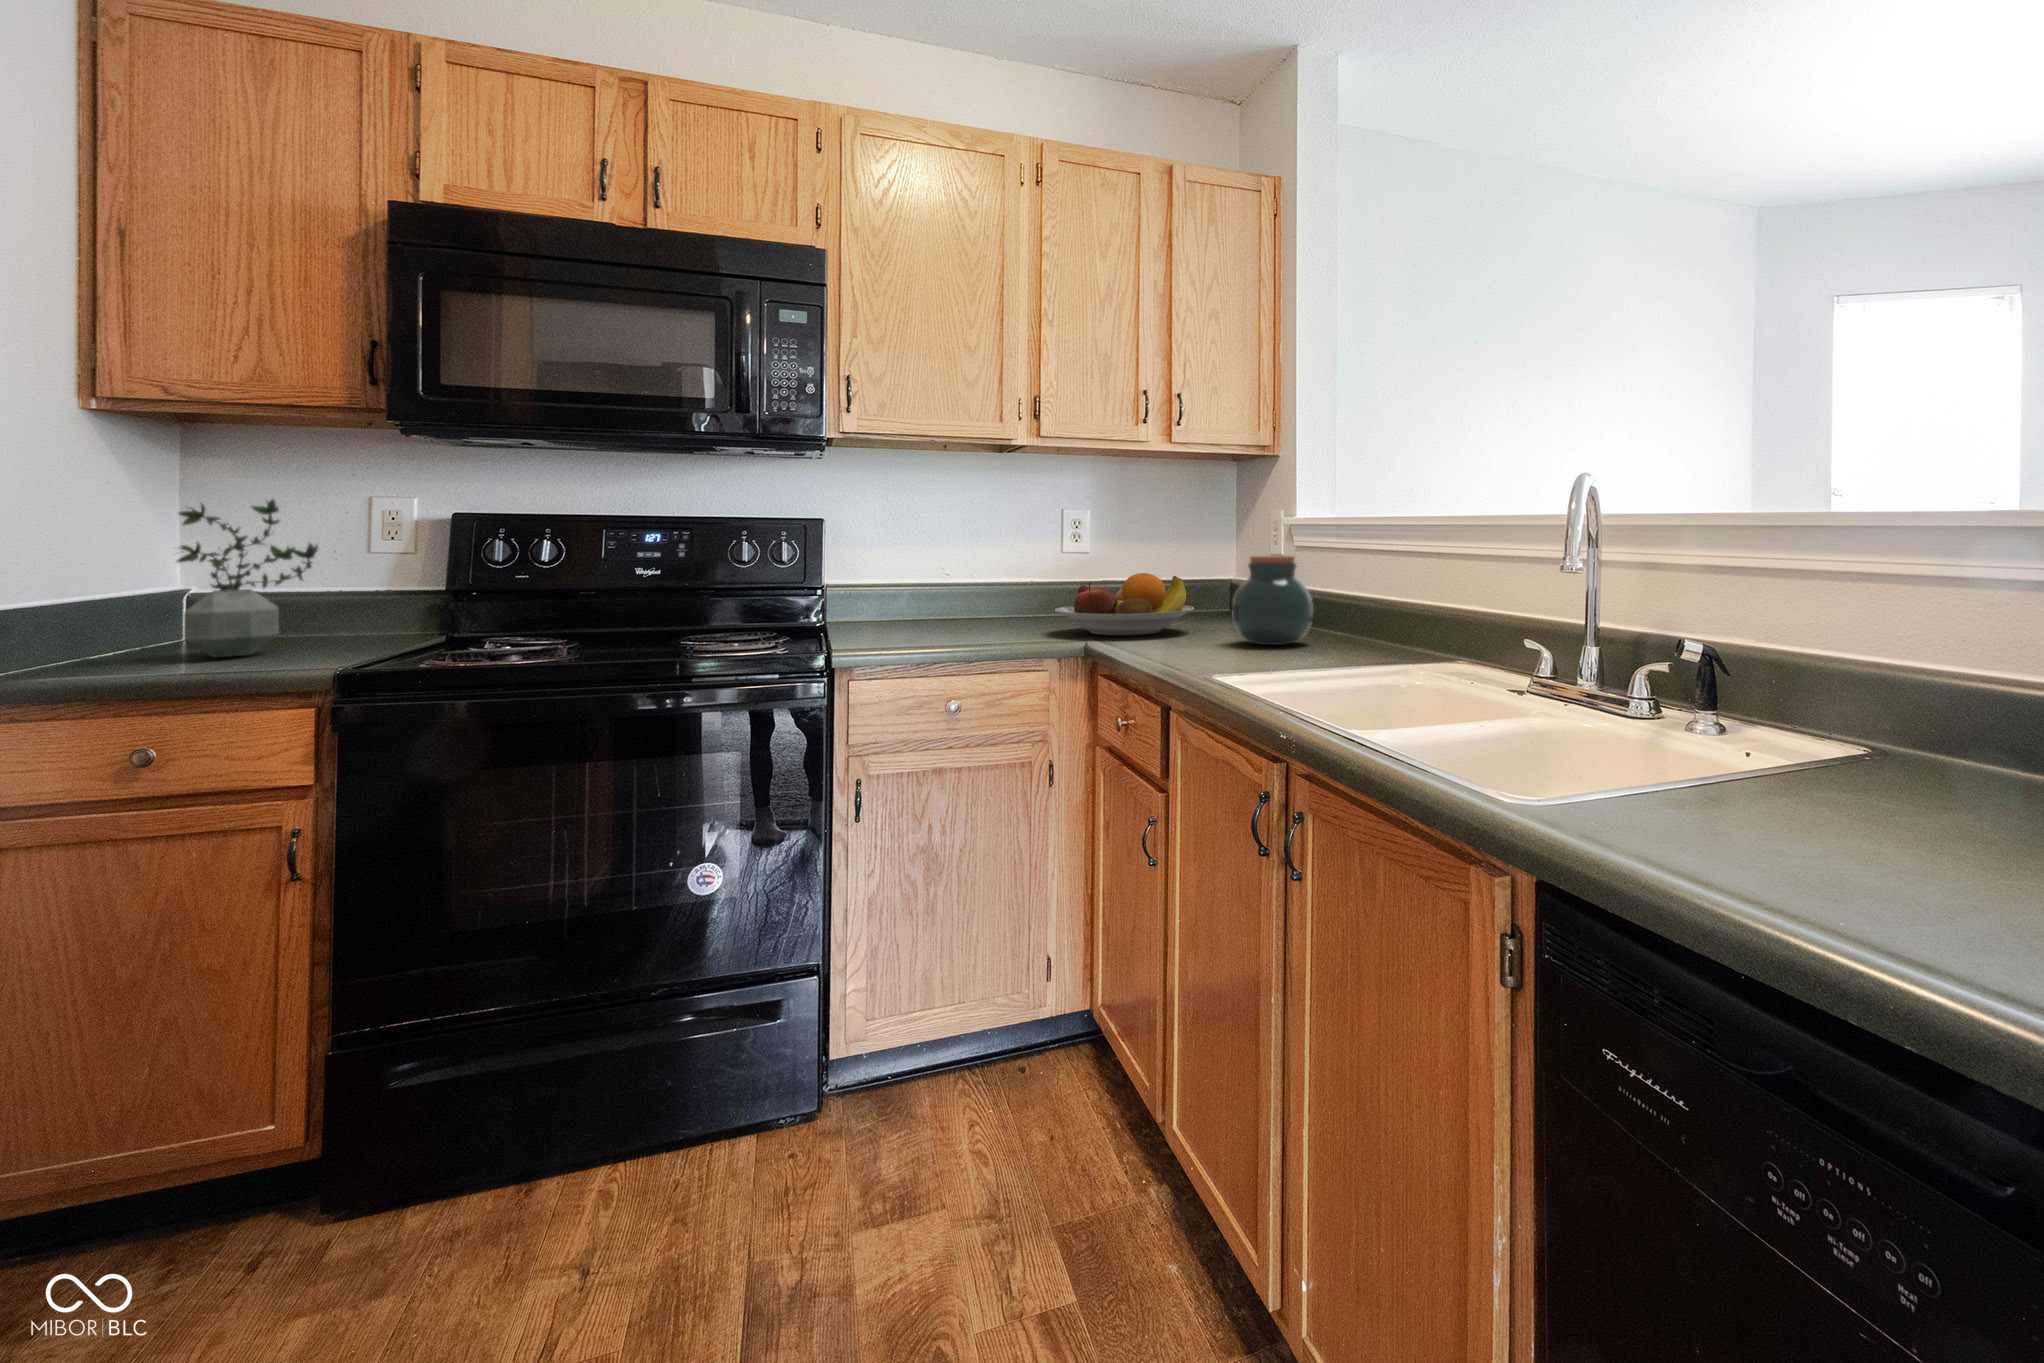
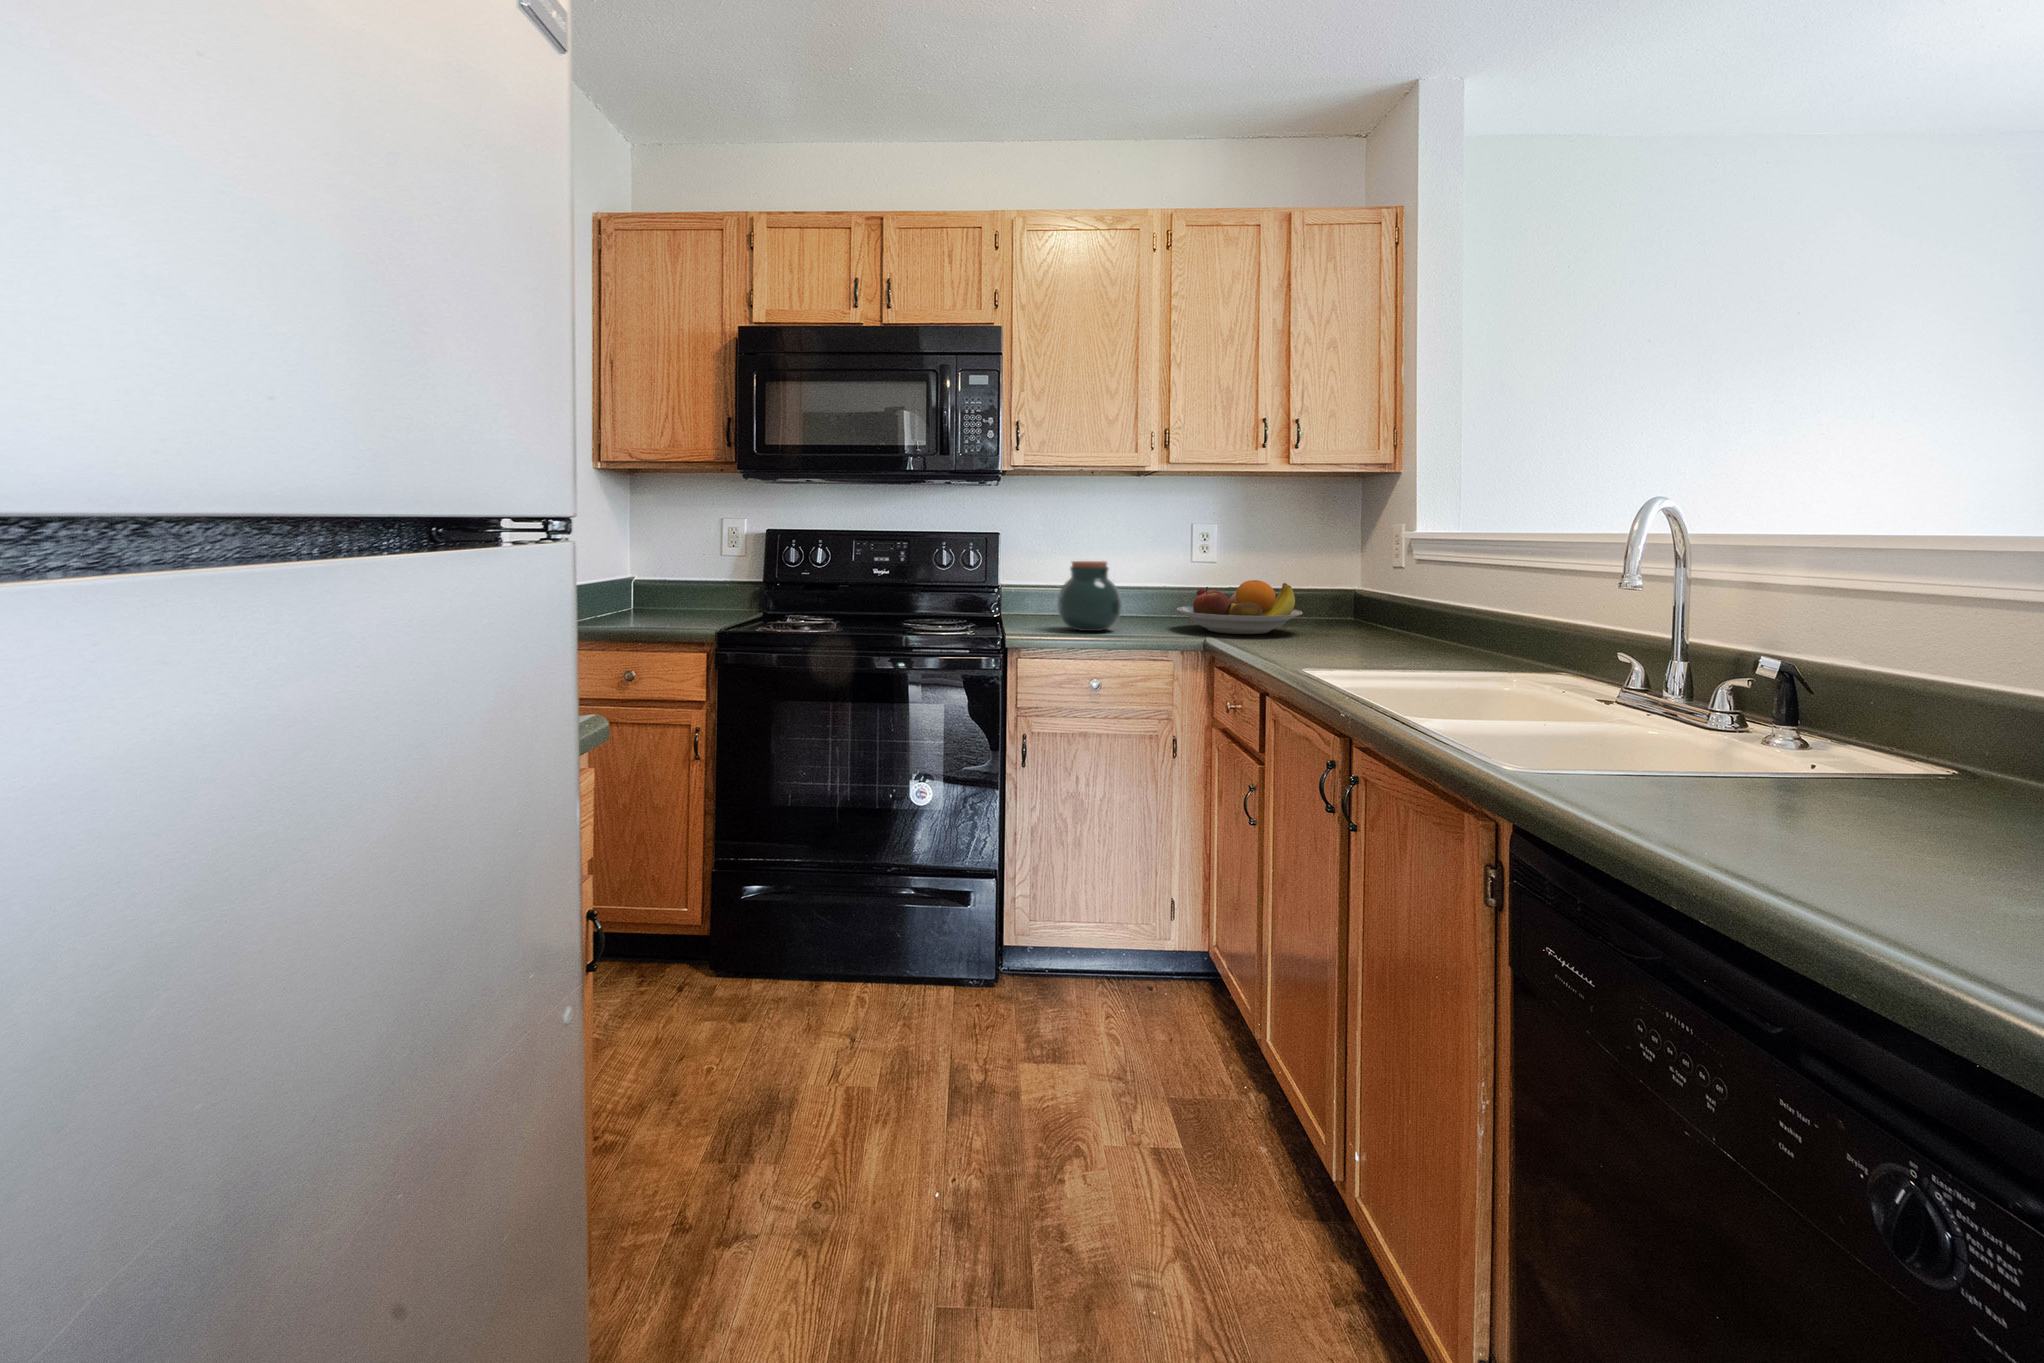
potted plant: present [177,499,318,657] -> none [636,519,701,617]
jar: present [1232,556,1313,645] -> present [1058,561,1121,631]

